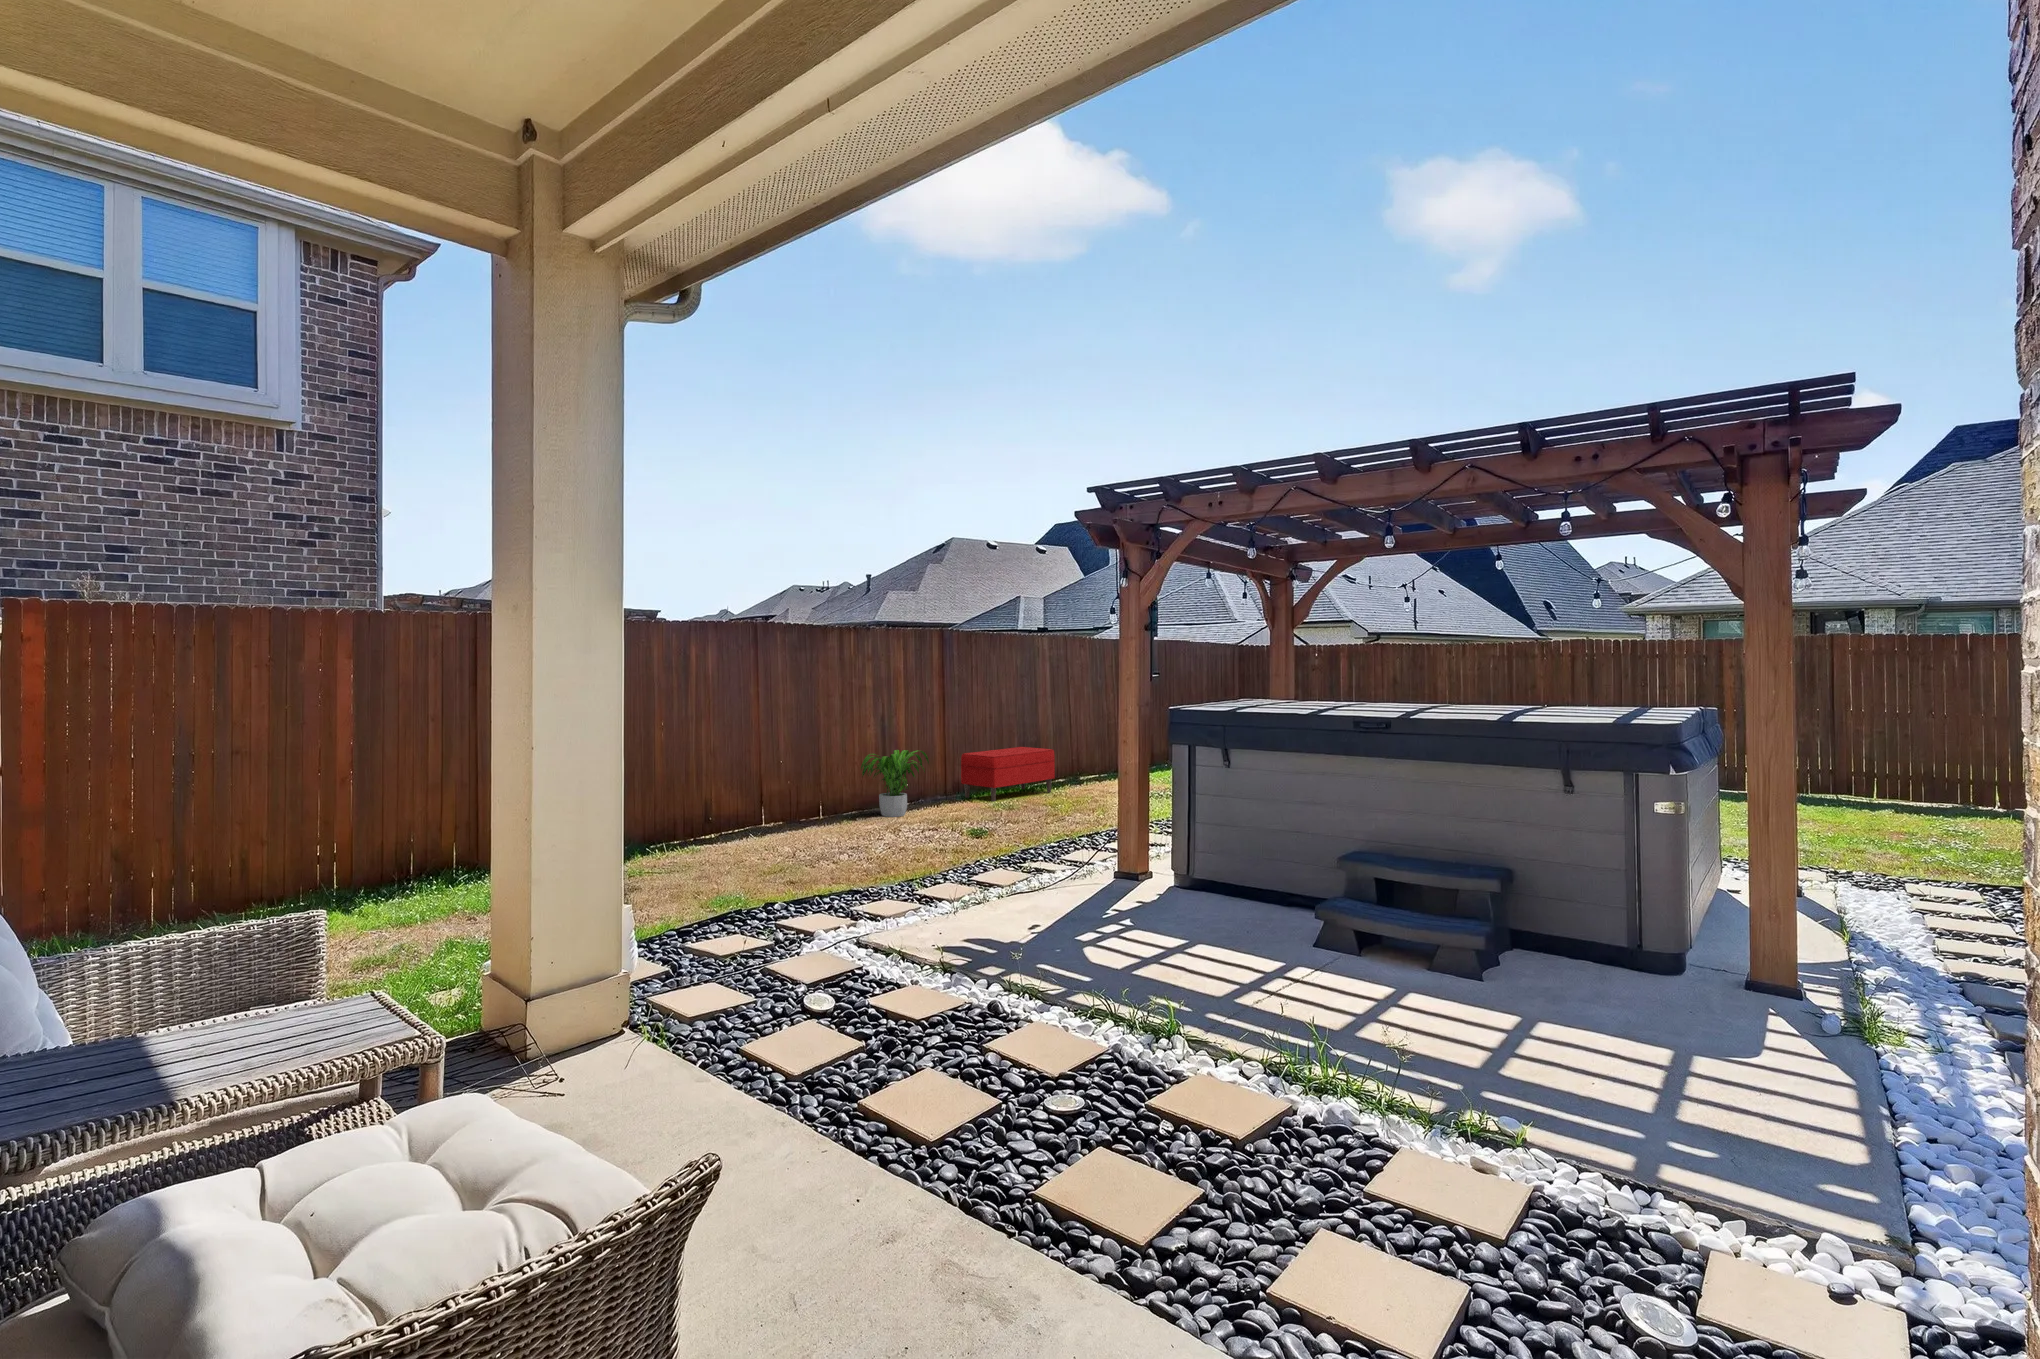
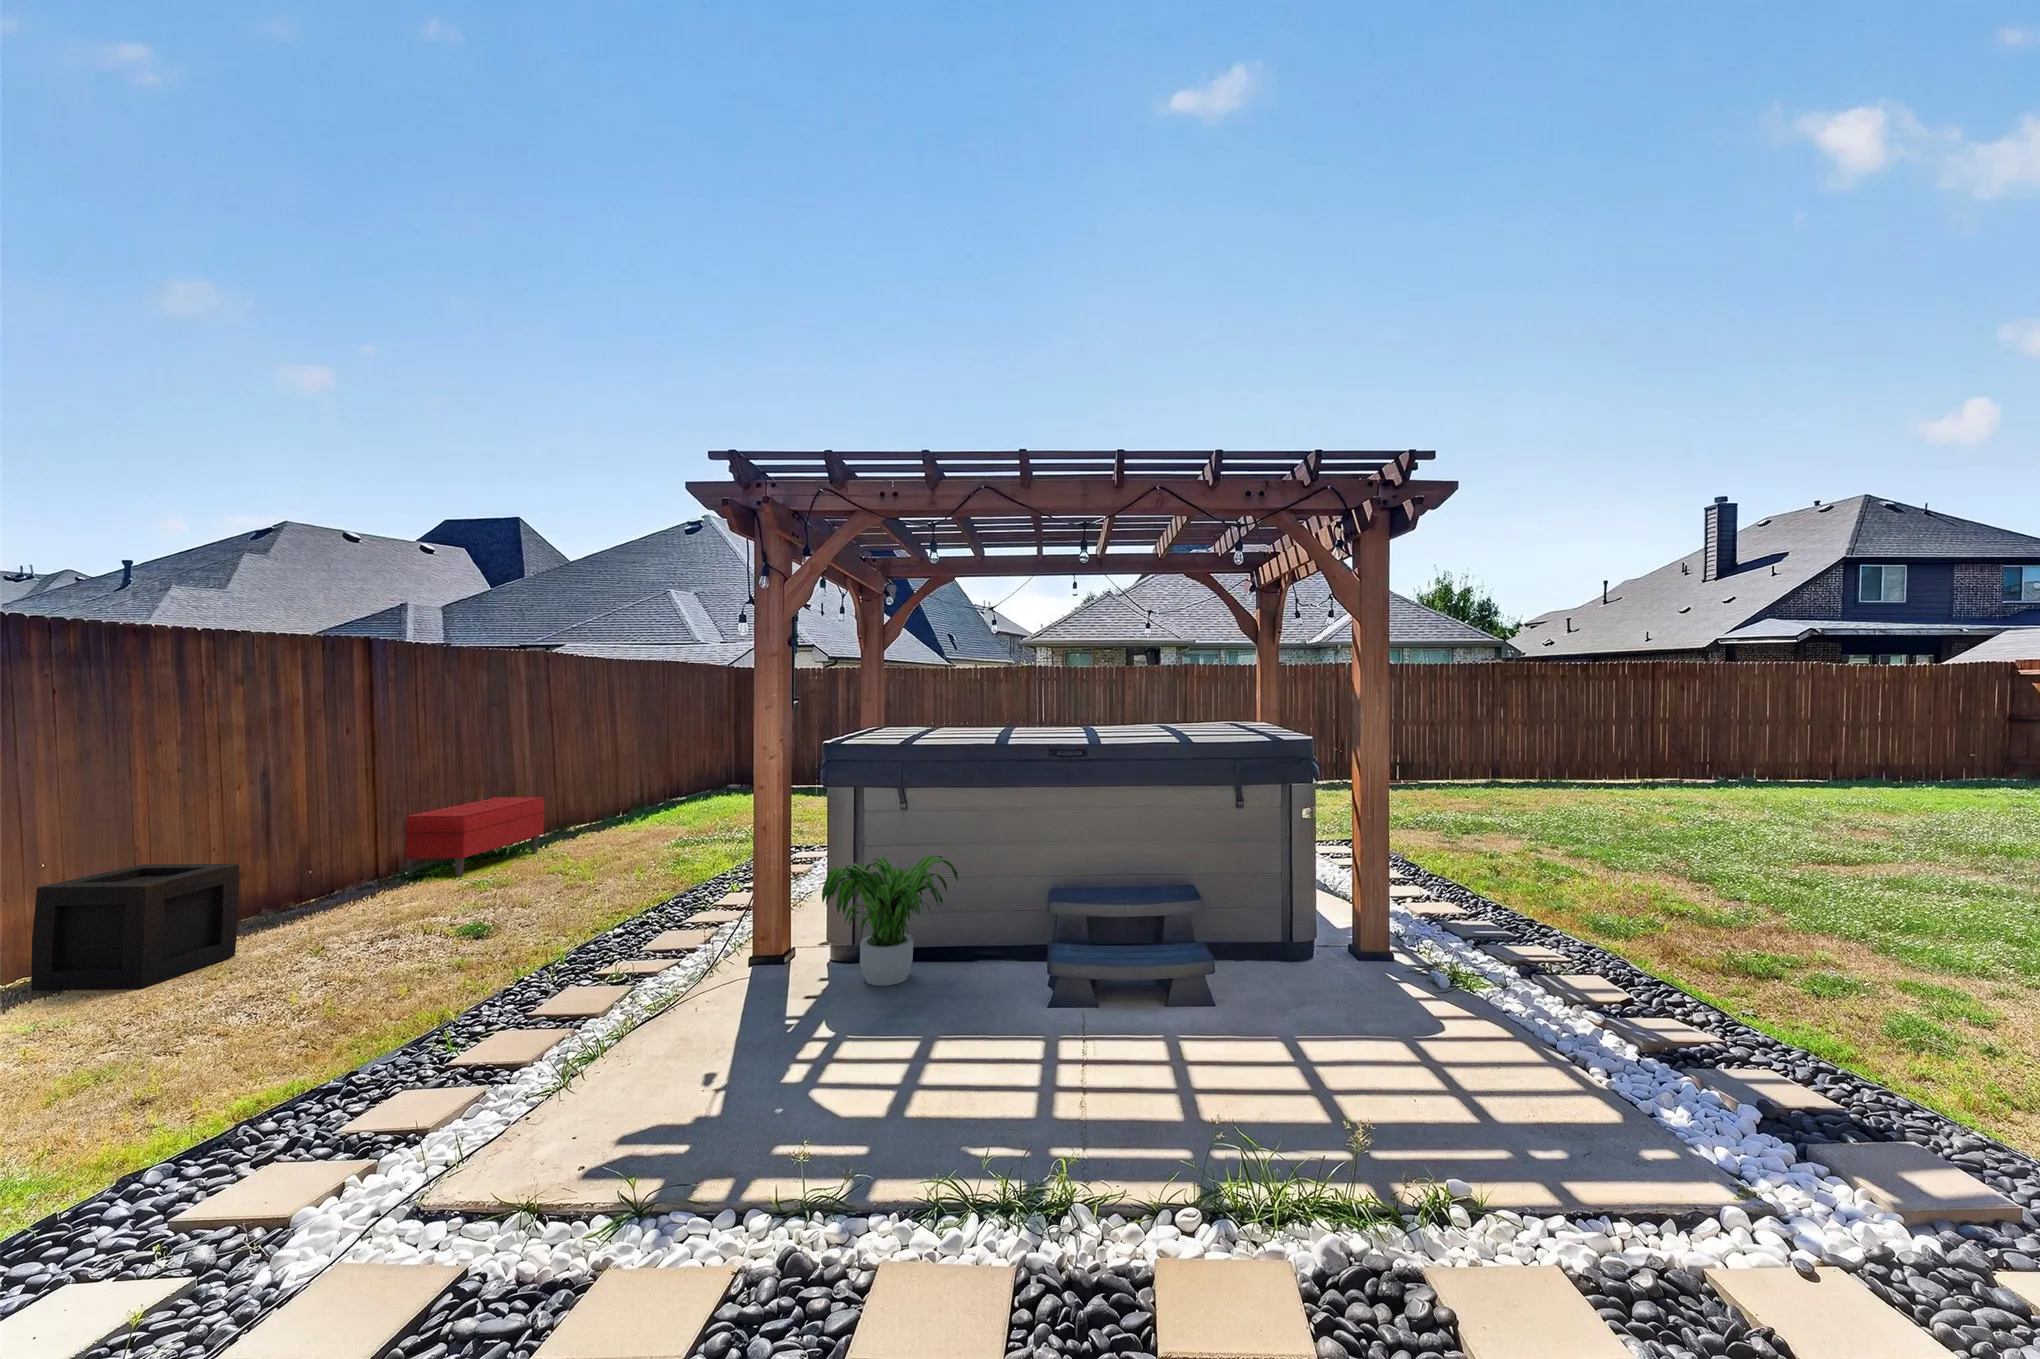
potted plant: present [861,750,929,817] -> present [822,856,958,986]
wooden crate: none [779,765,860,834] -> present [31,863,239,991]

